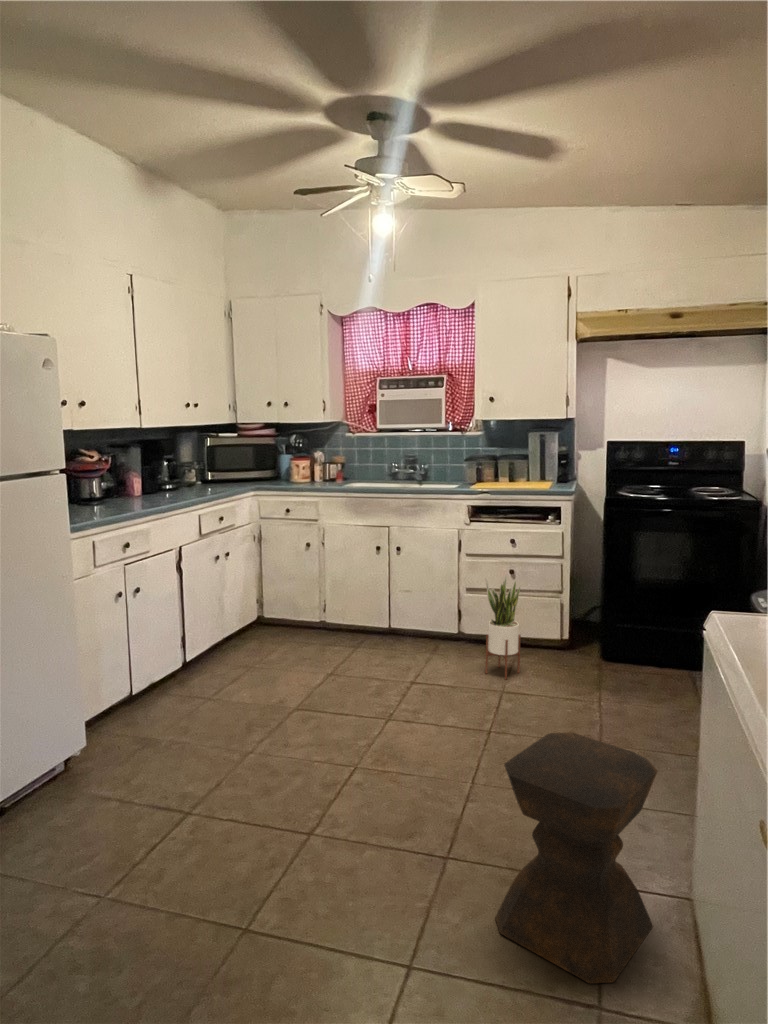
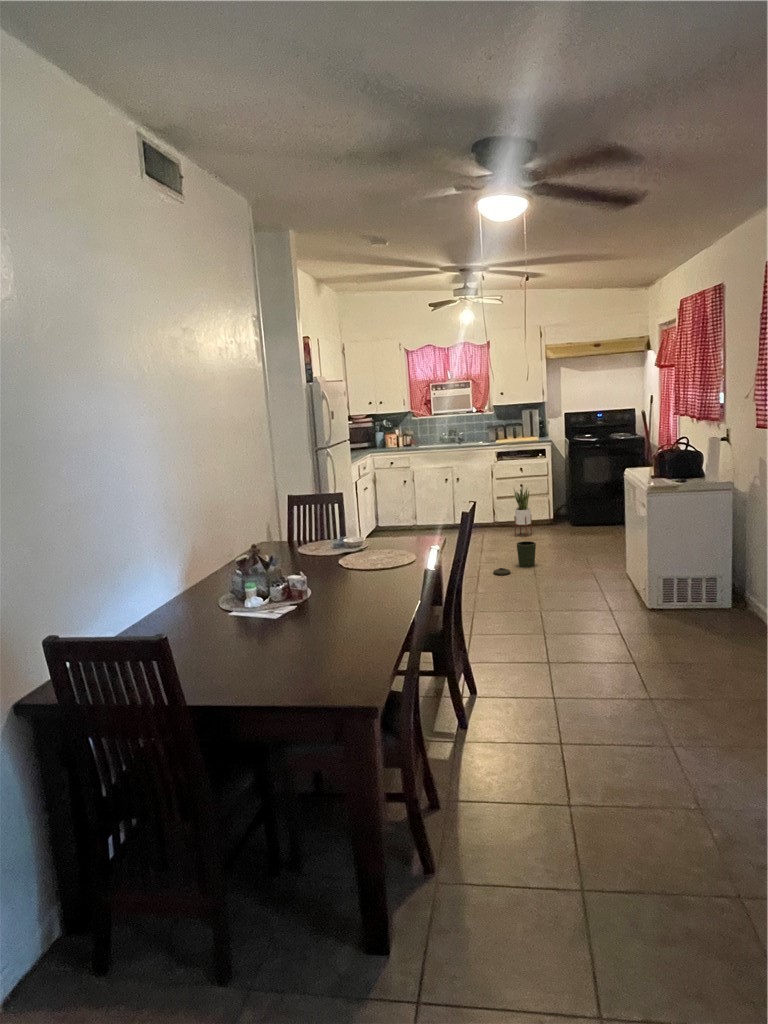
trash can: none [375,730,490,828] -> present [493,541,536,575]
stool: present [495,733,658,983] -> none [553,520,608,591]

